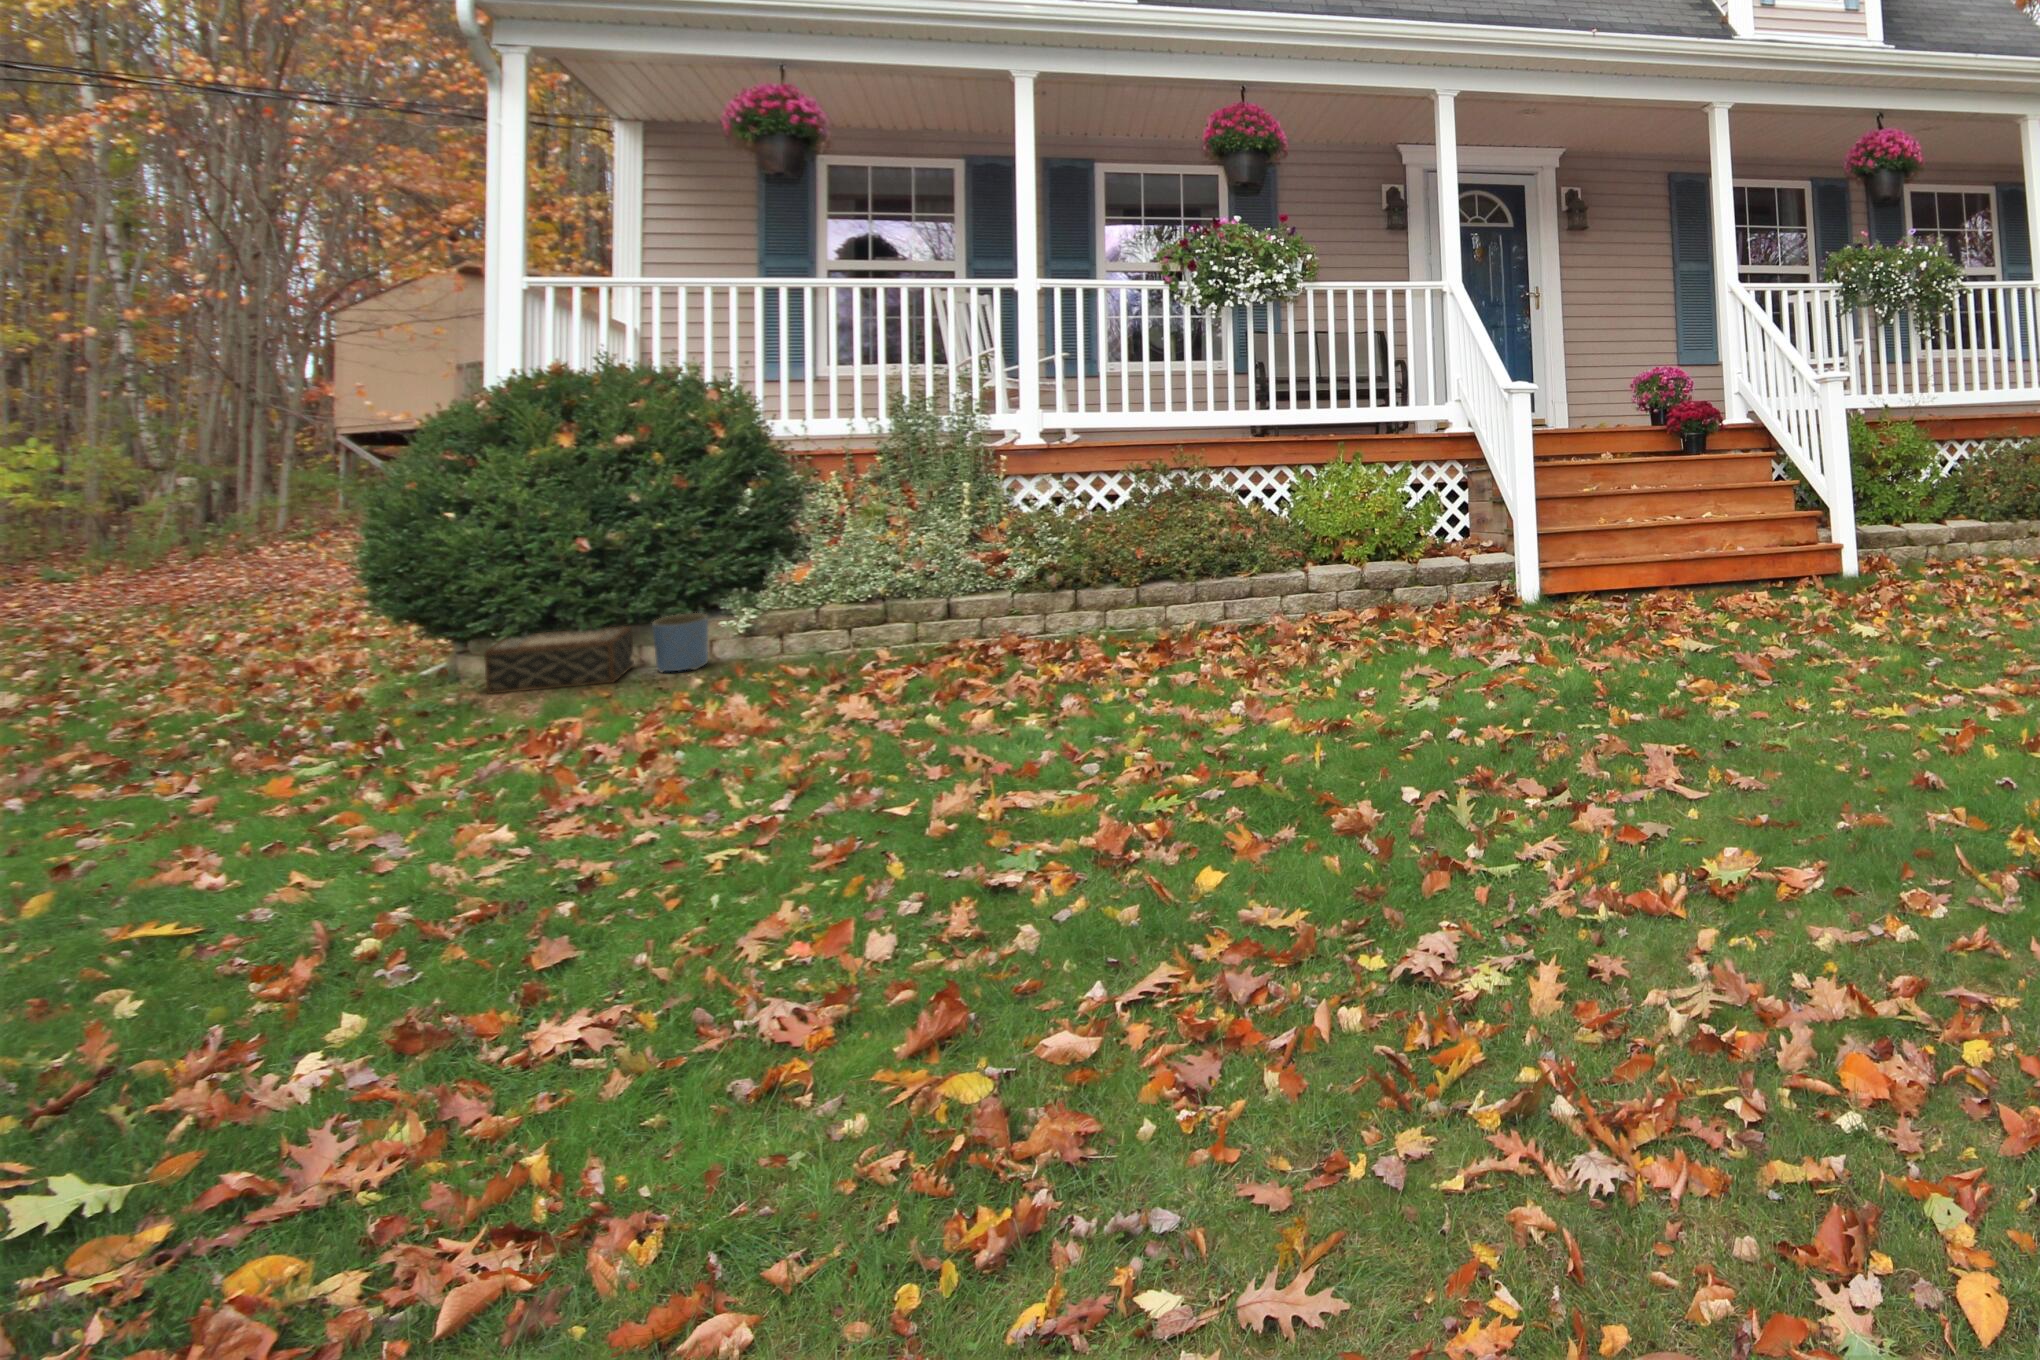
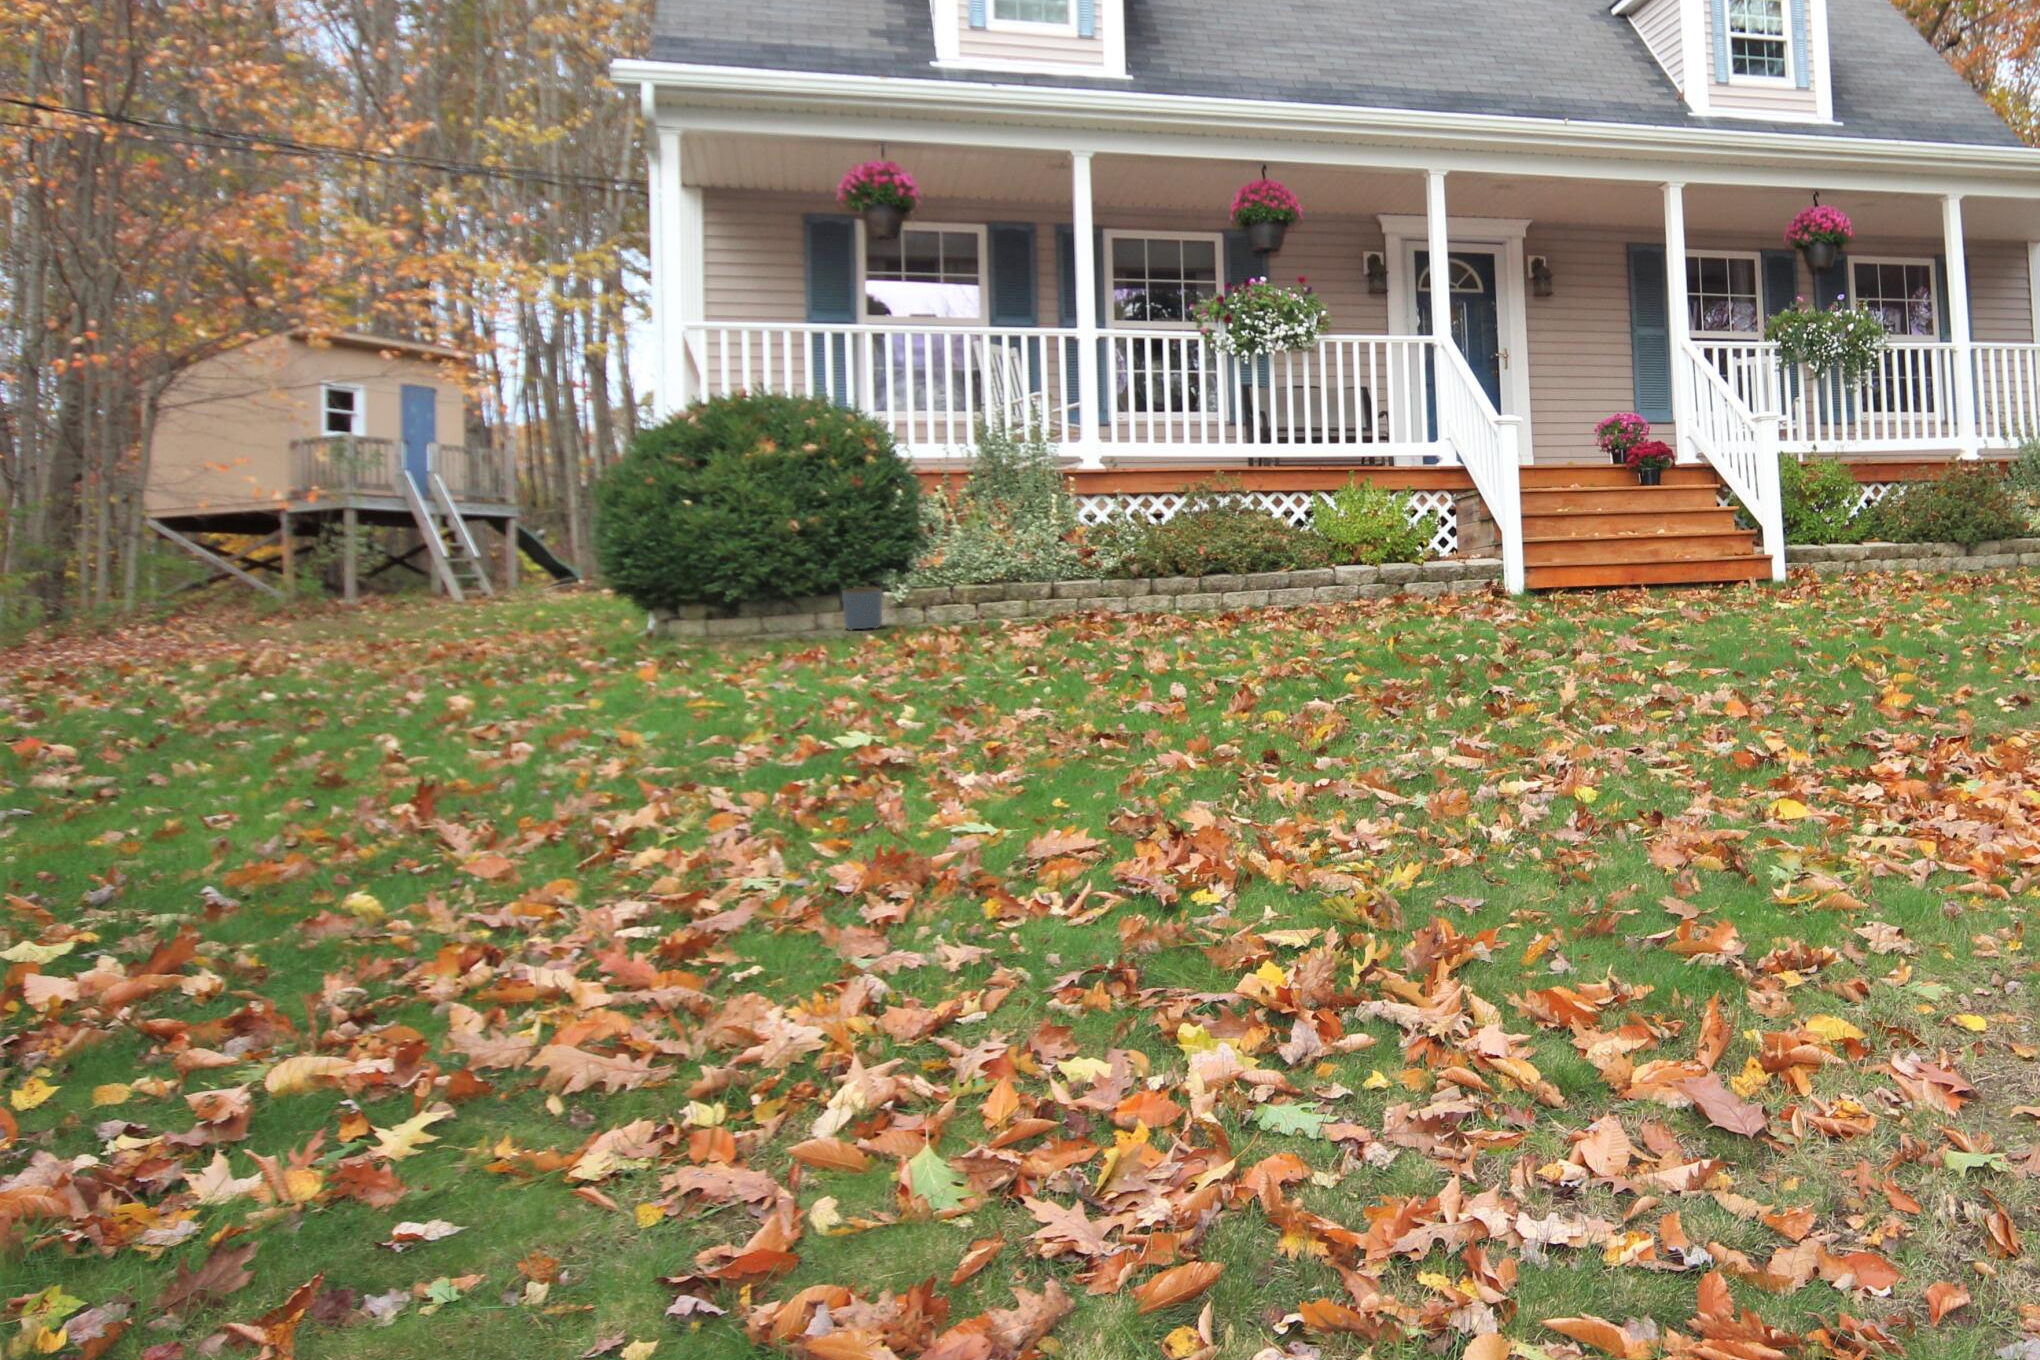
woven basket: present [484,626,634,694] -> none [727,596,823,640]

